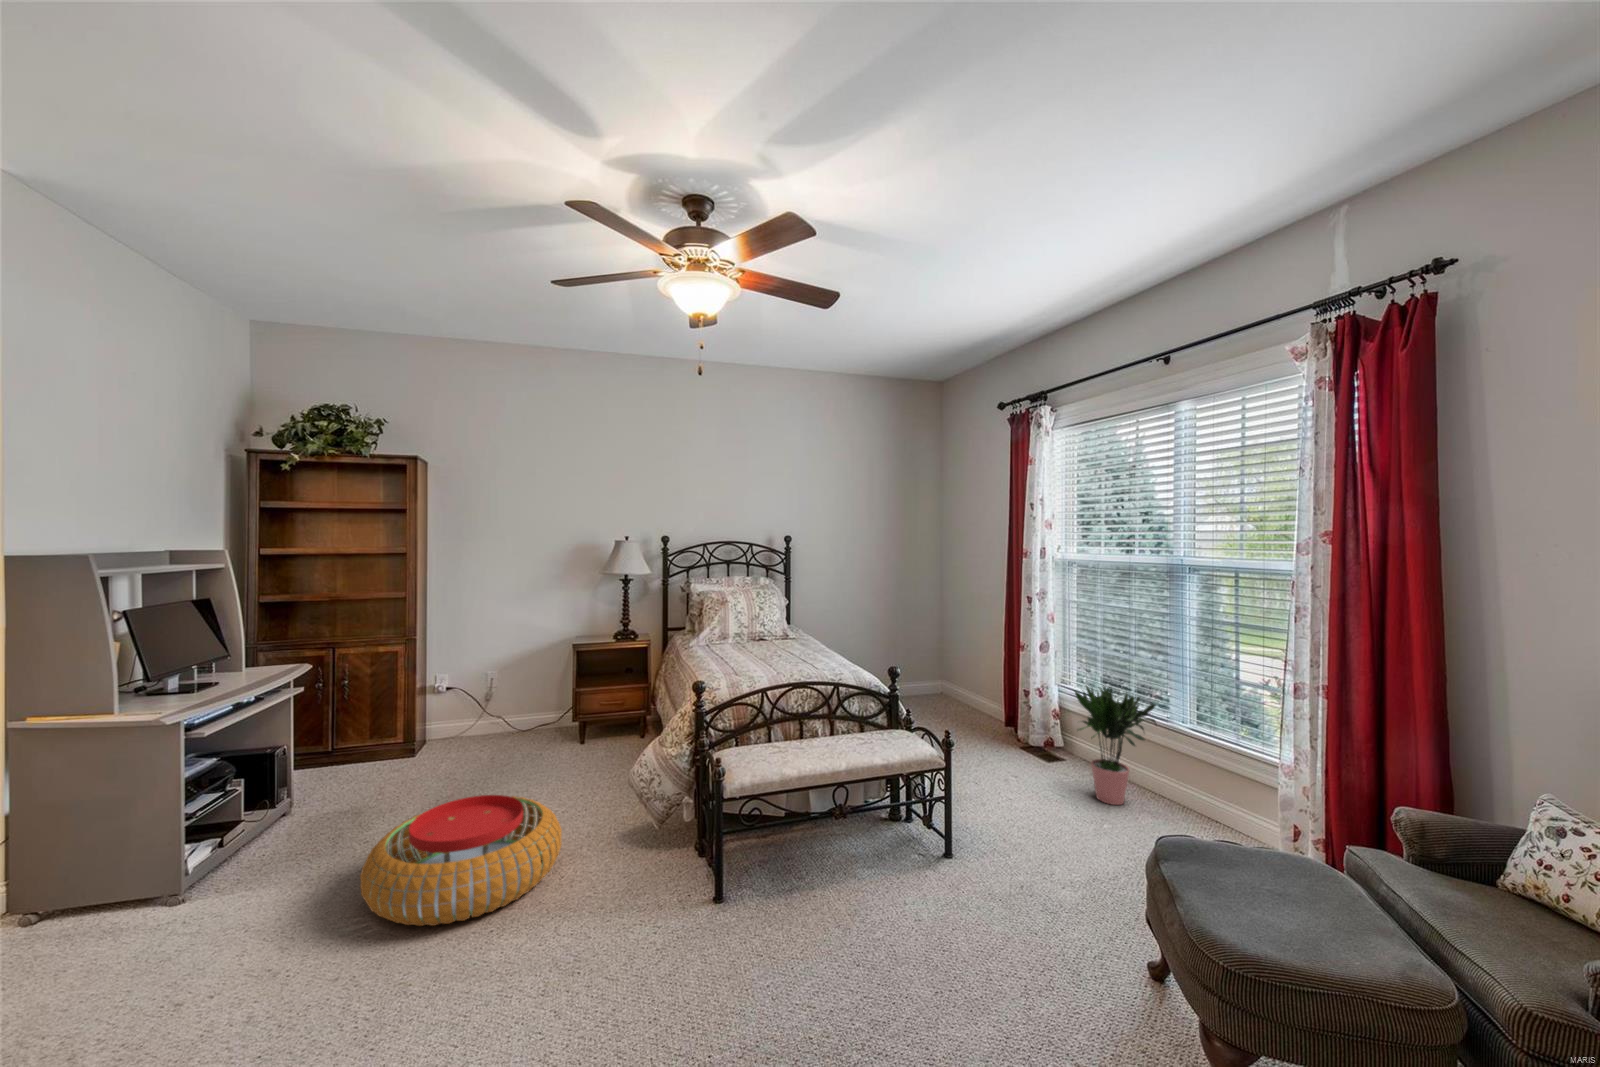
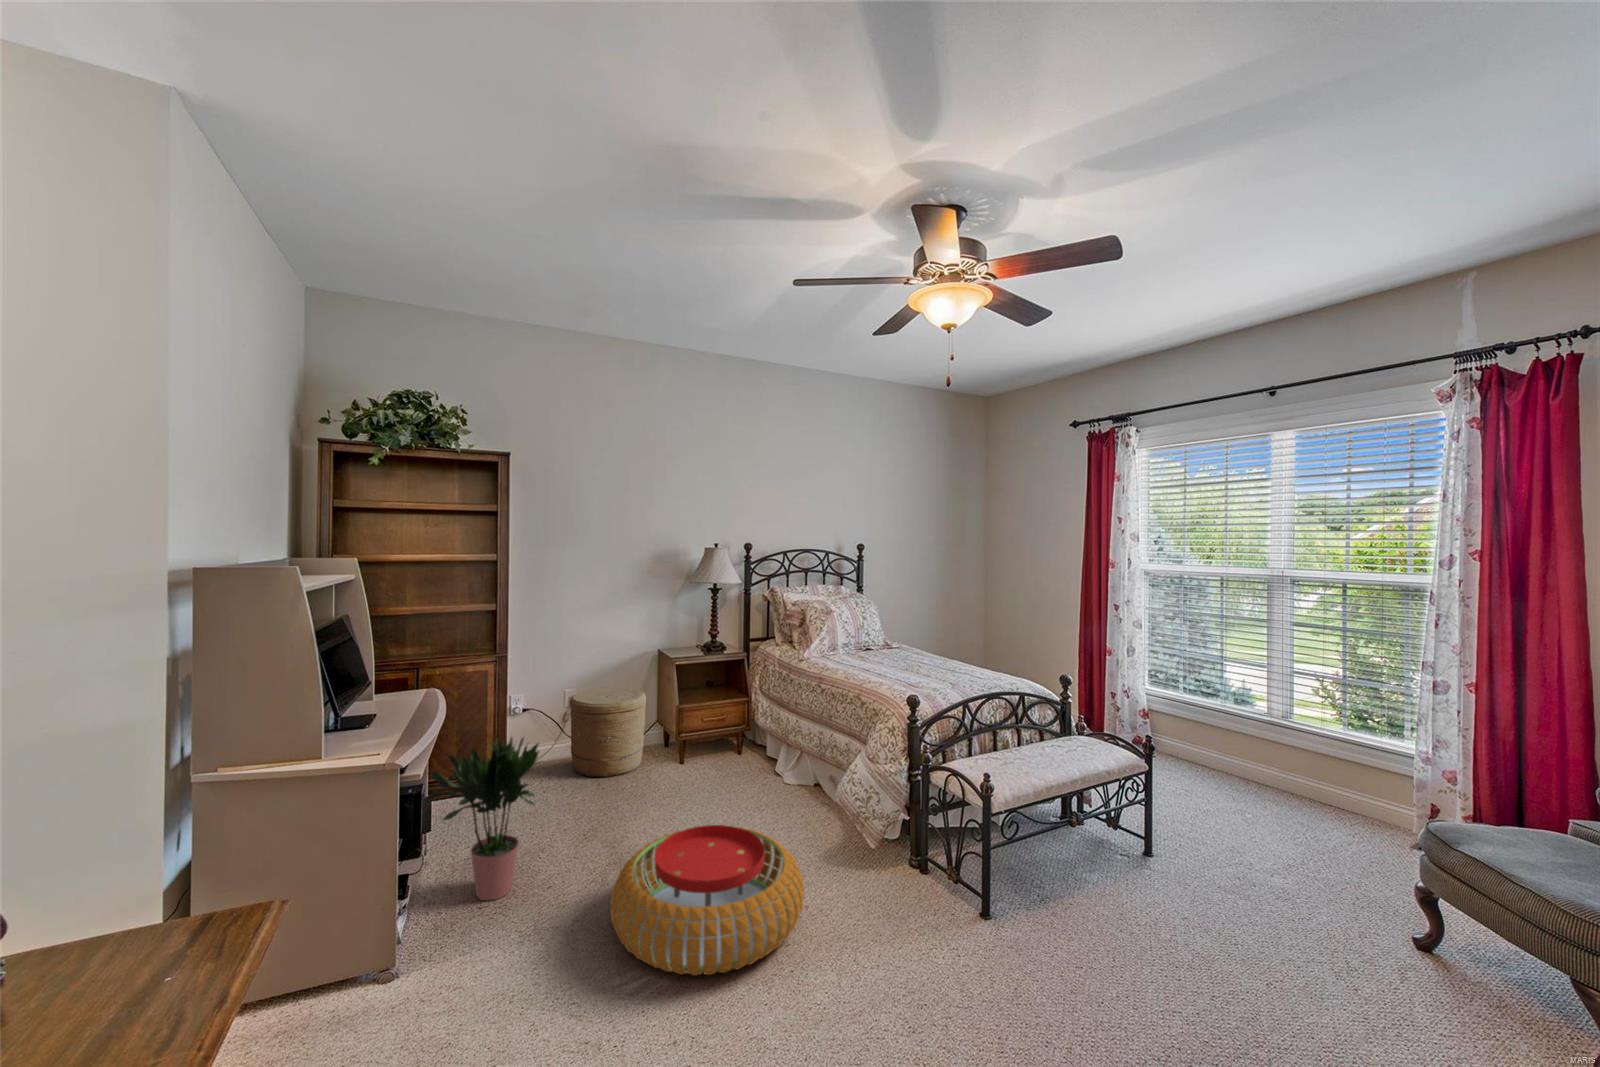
woven basket: none [475,670,550,751] -> present [569,687,646,777]
potted plant: present [1075,686,1156,805] -> present [428,737,539,901]

